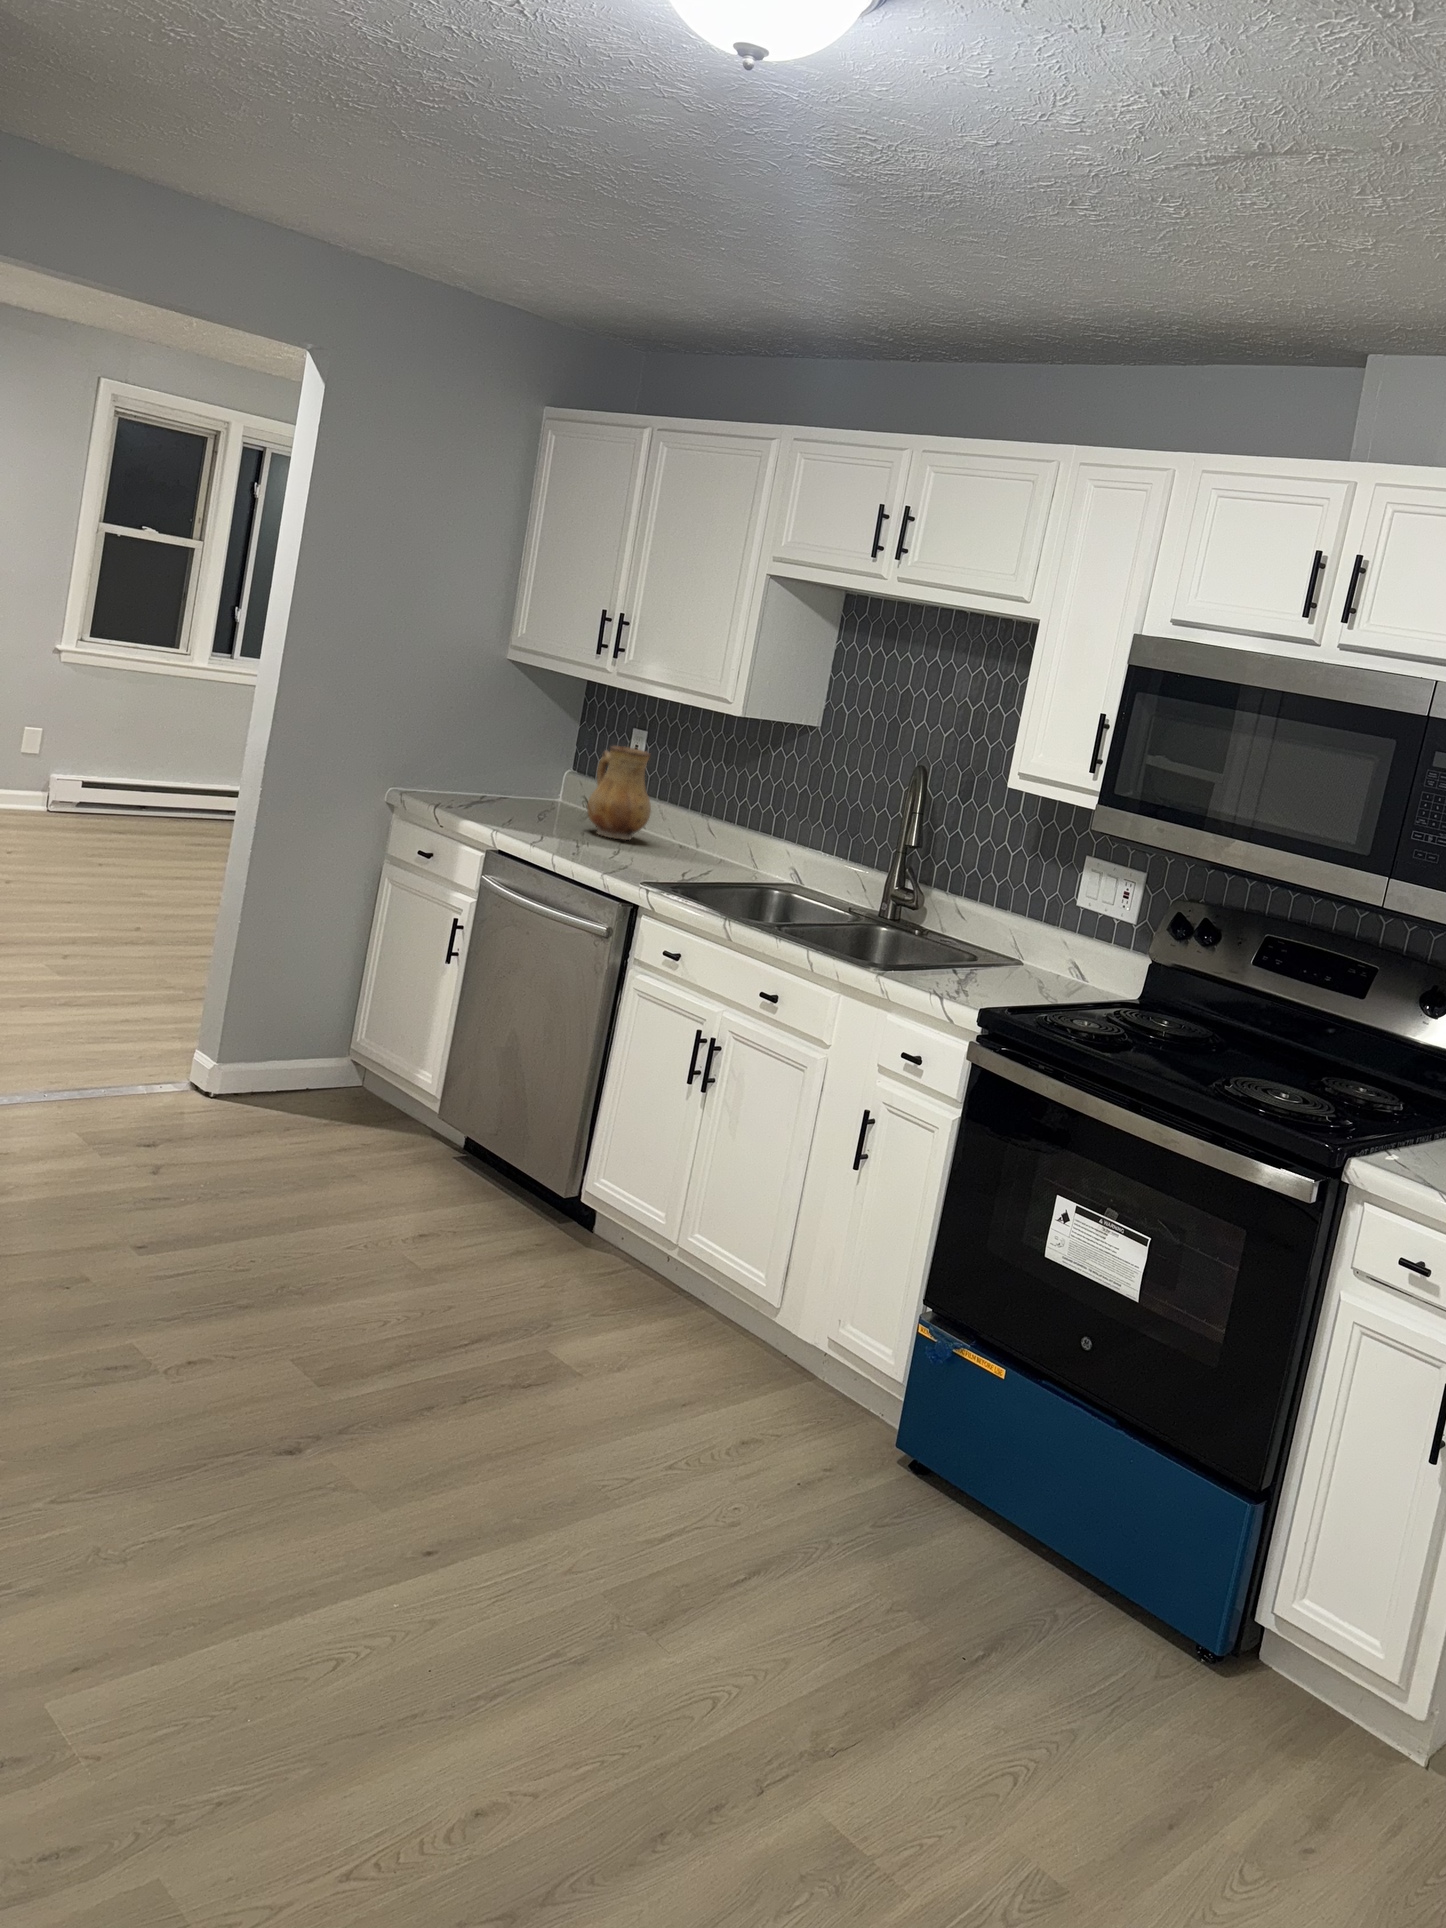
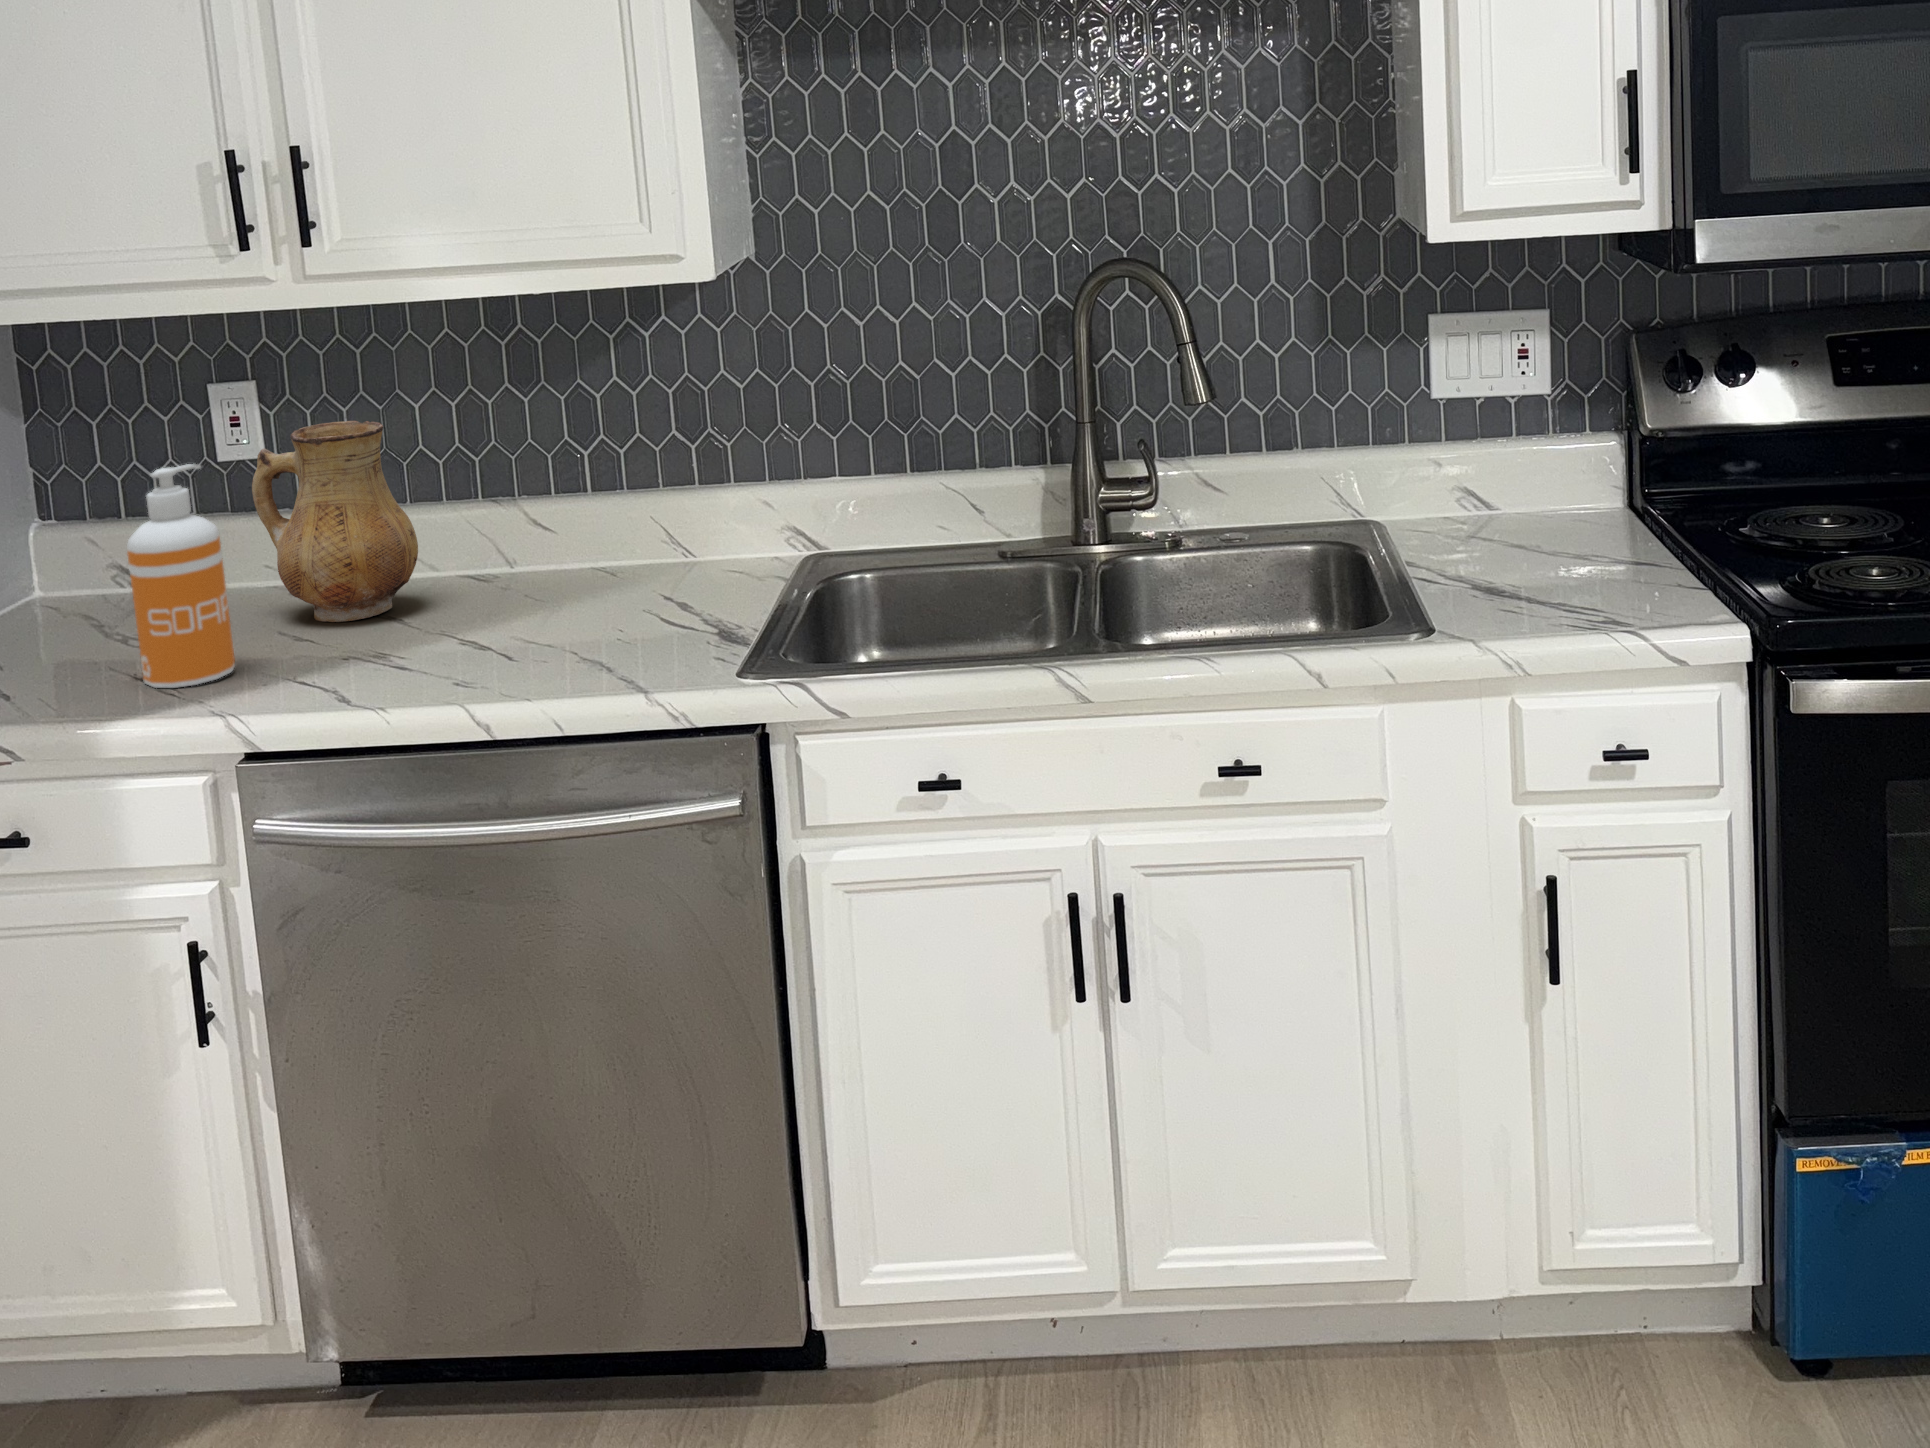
soap dispenser: none [489,728,540,823] -> present [127,464,235,688]

